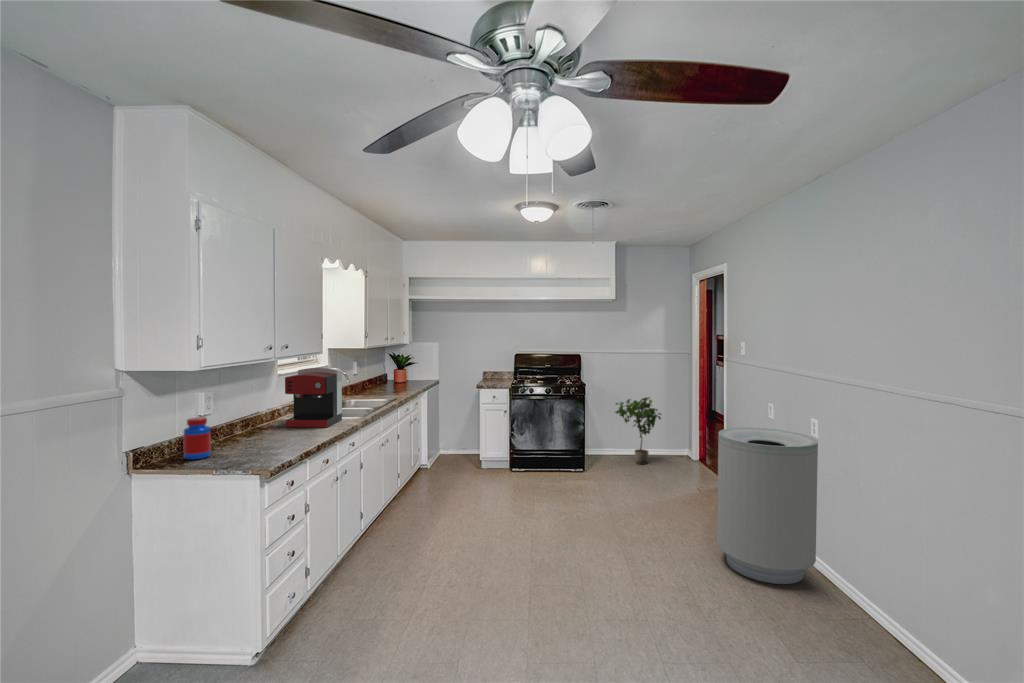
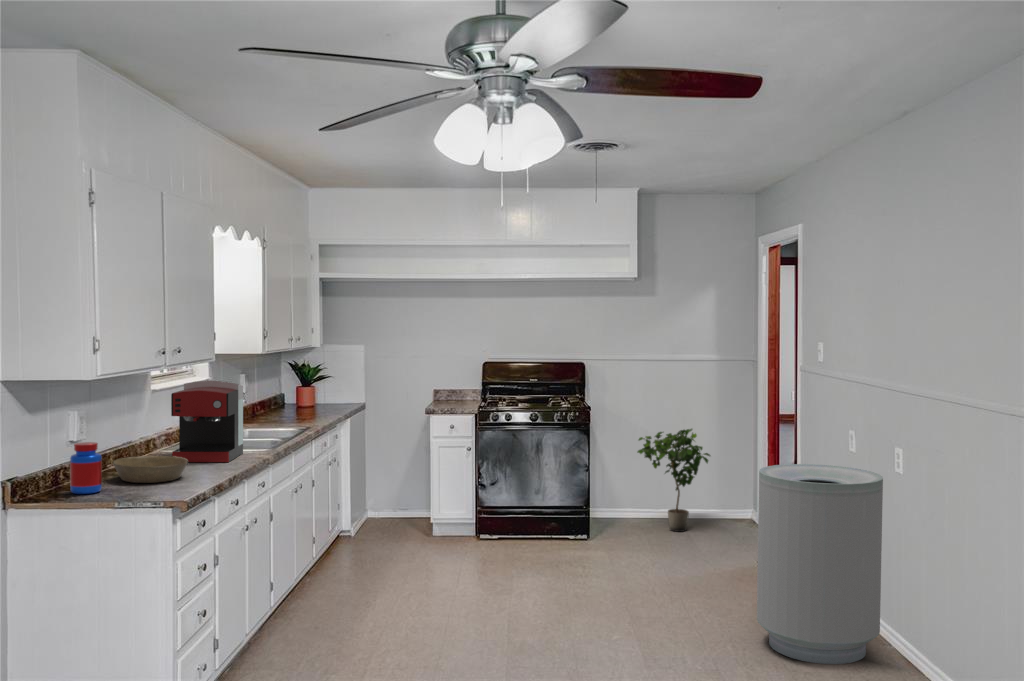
bowl: none [228,425,288,448] -> present [113,456,188,483]

